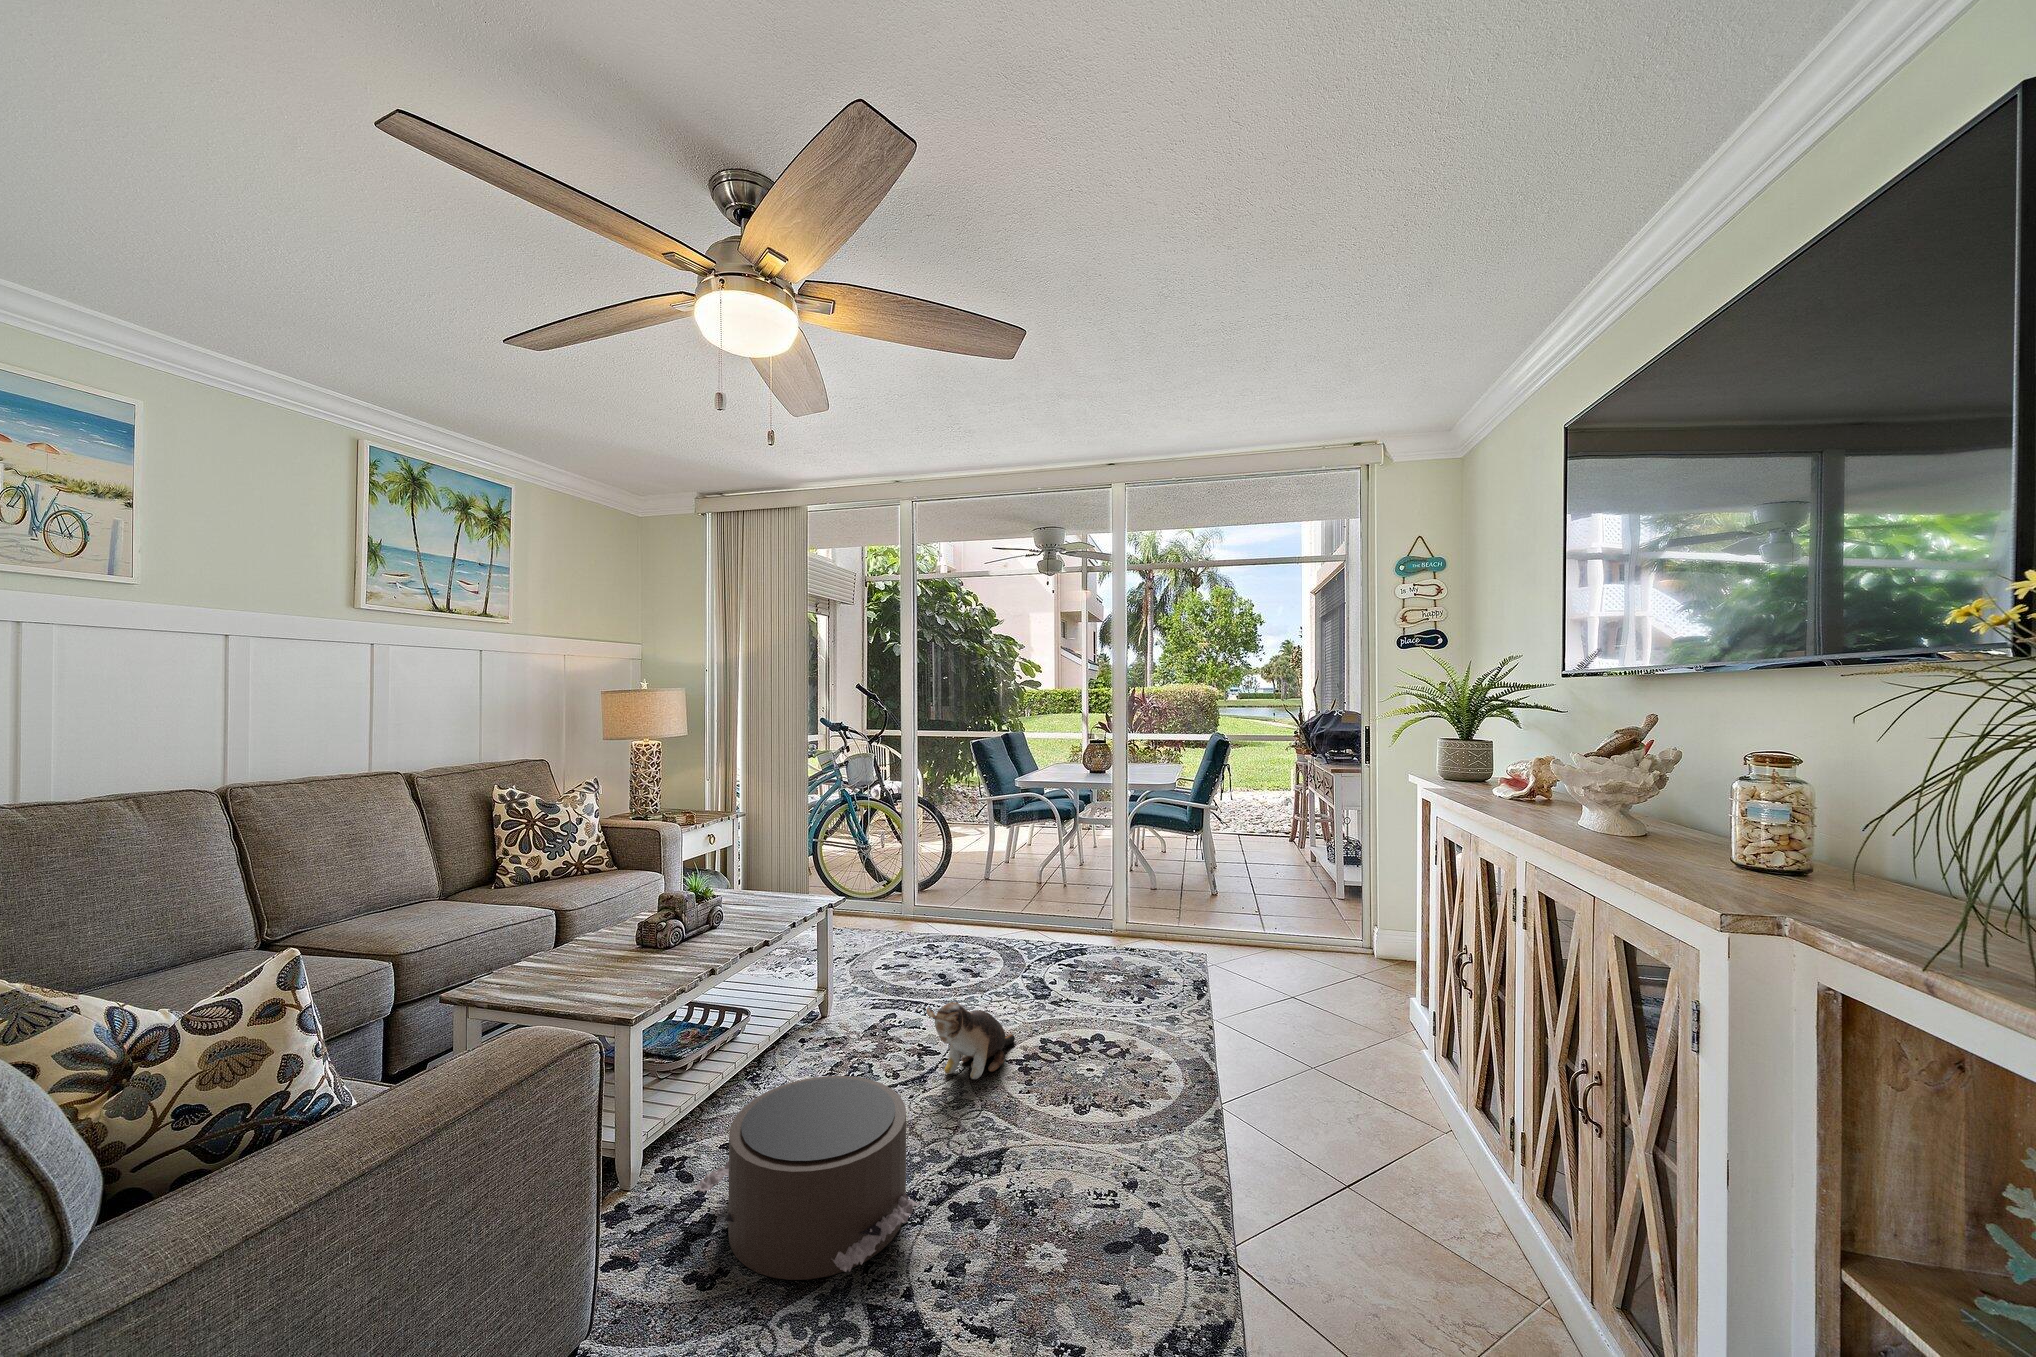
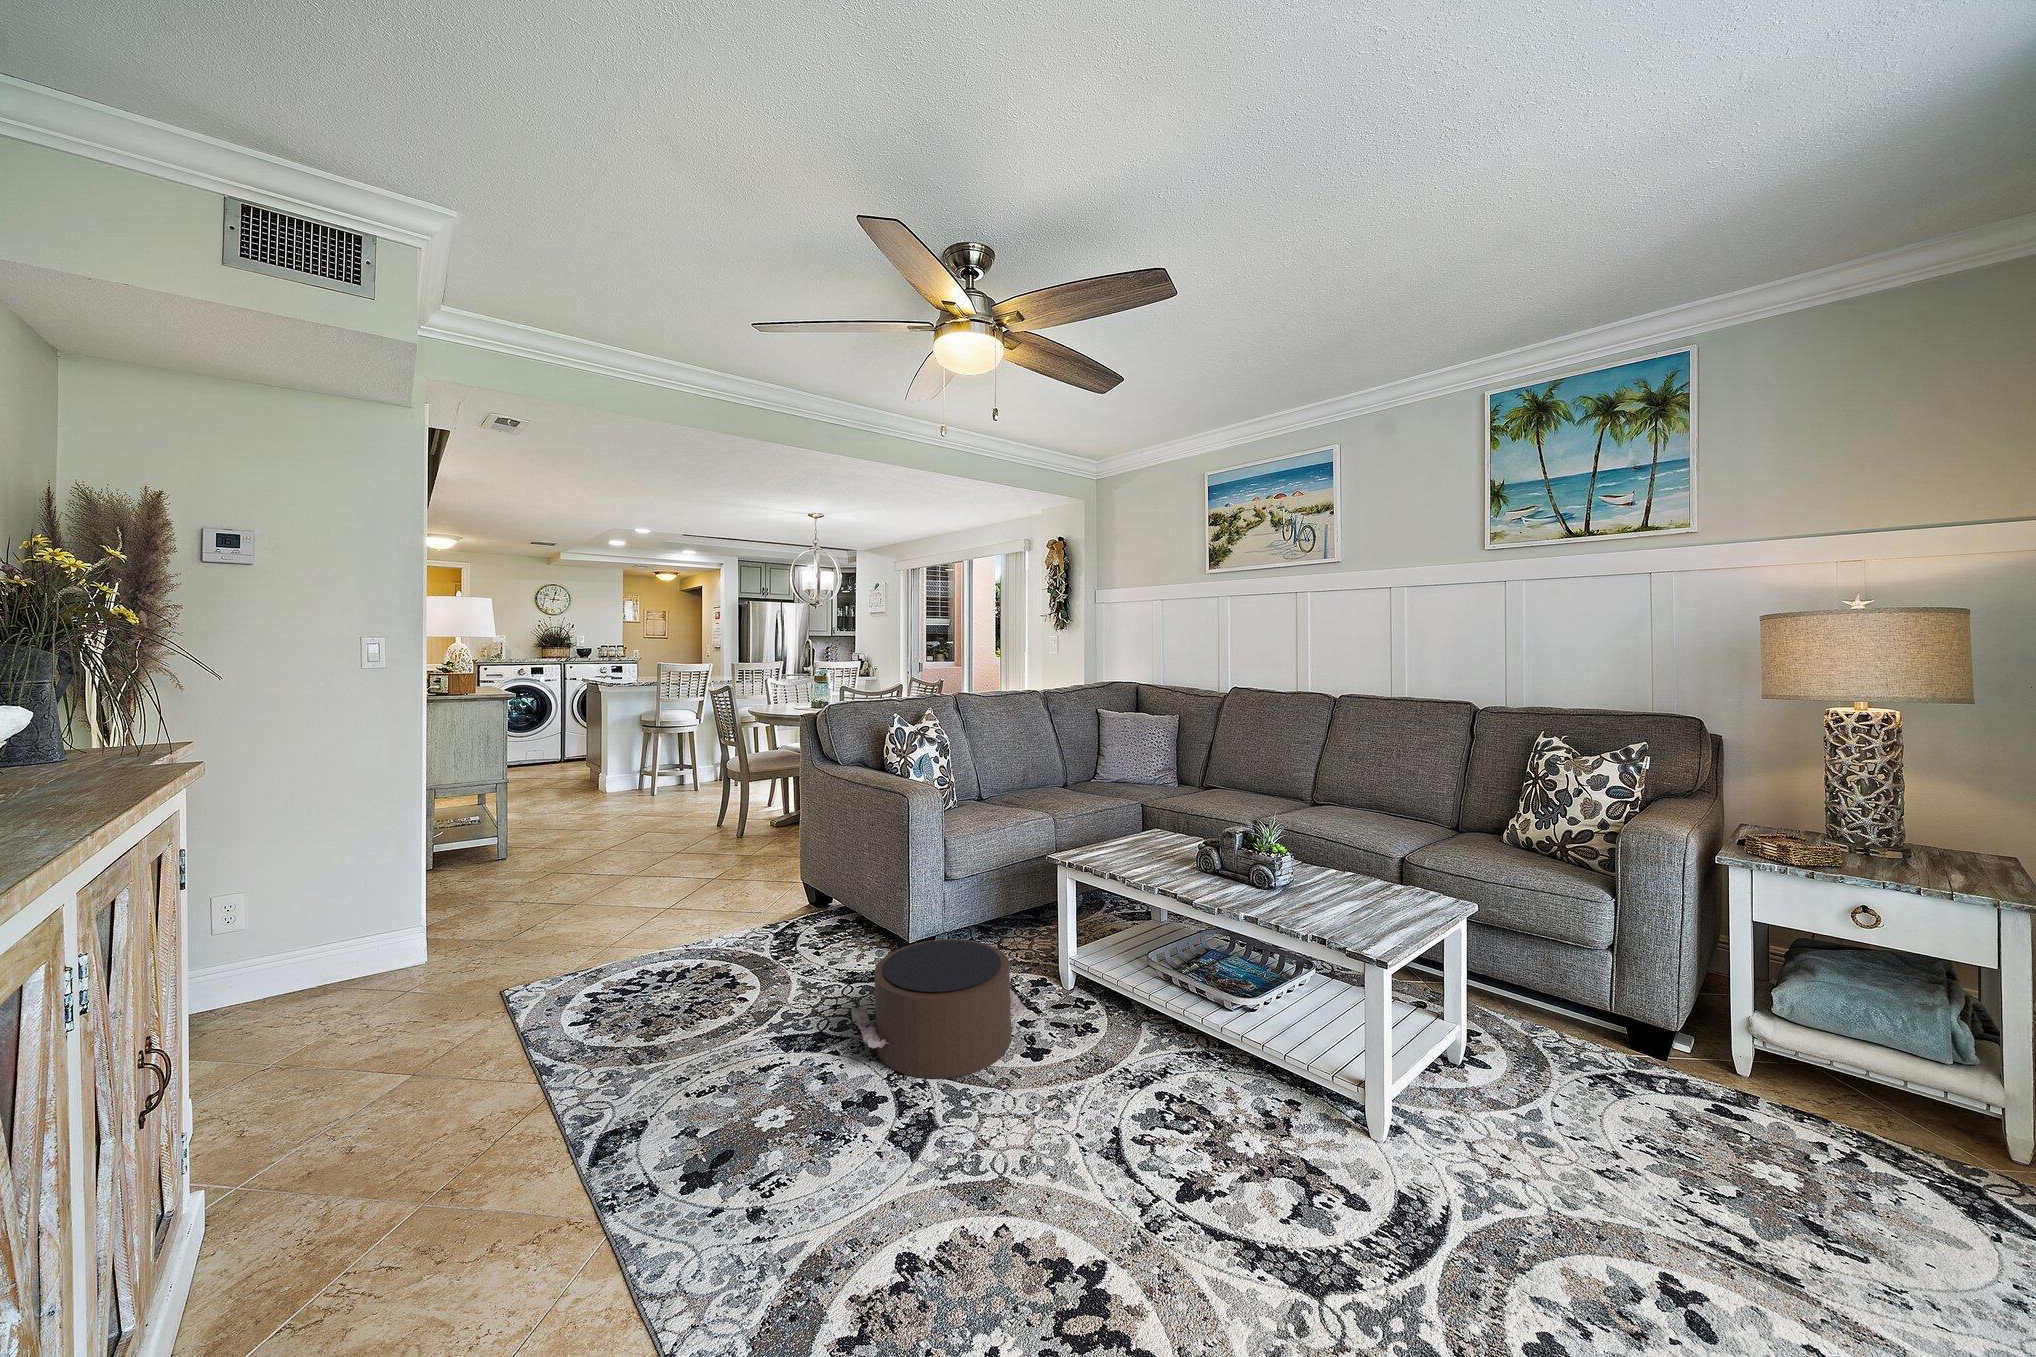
plush toy: present [927,1002,1015,1079] -> none [1042,1047,1156,1287]

